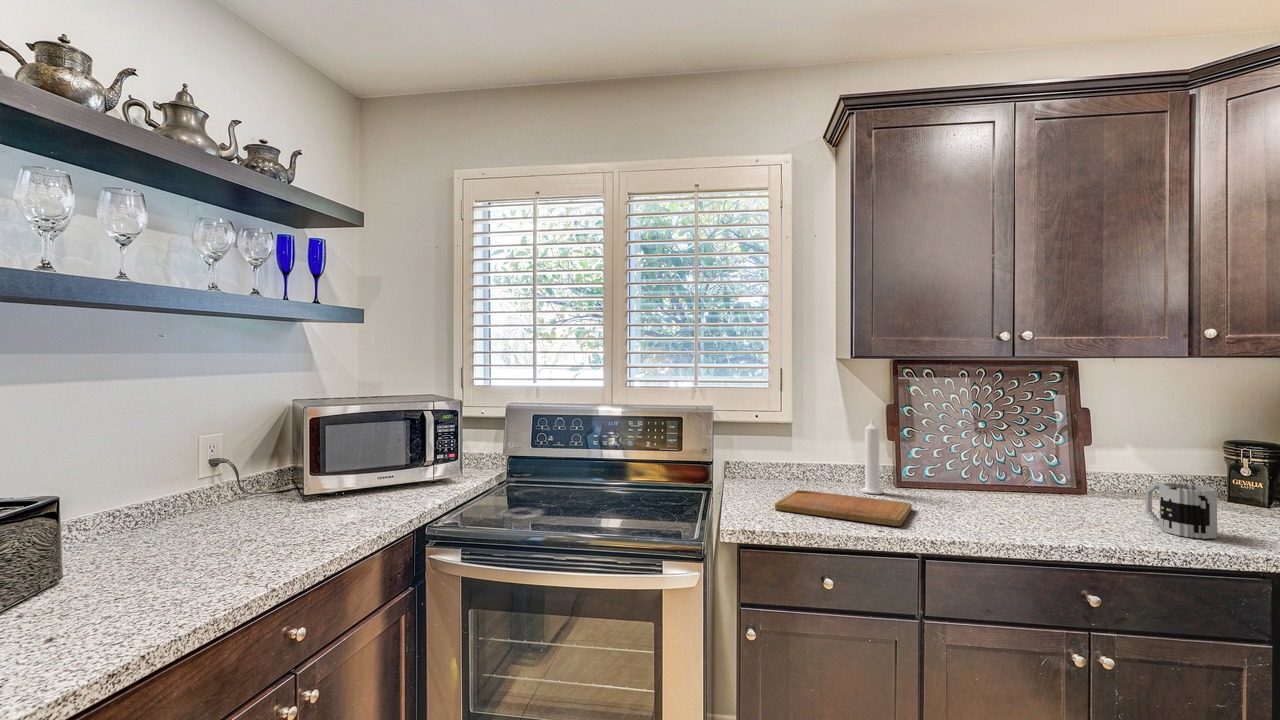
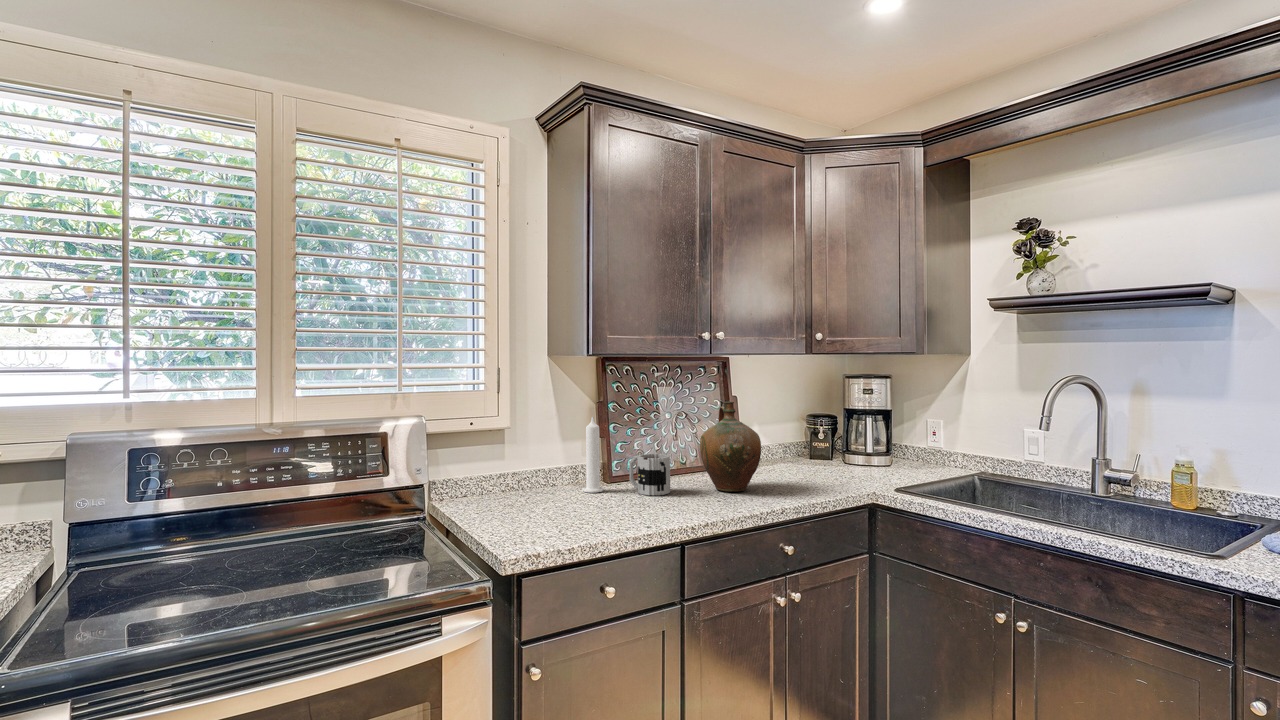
ceramic jug: none [997,412,1082,519] -> present [700,402,761,492]
mug: present [1146,483,1217,539] -> present [629,454,670,495]
cutting board: present [775,490,912,526] -> none [530,496,658,526]

